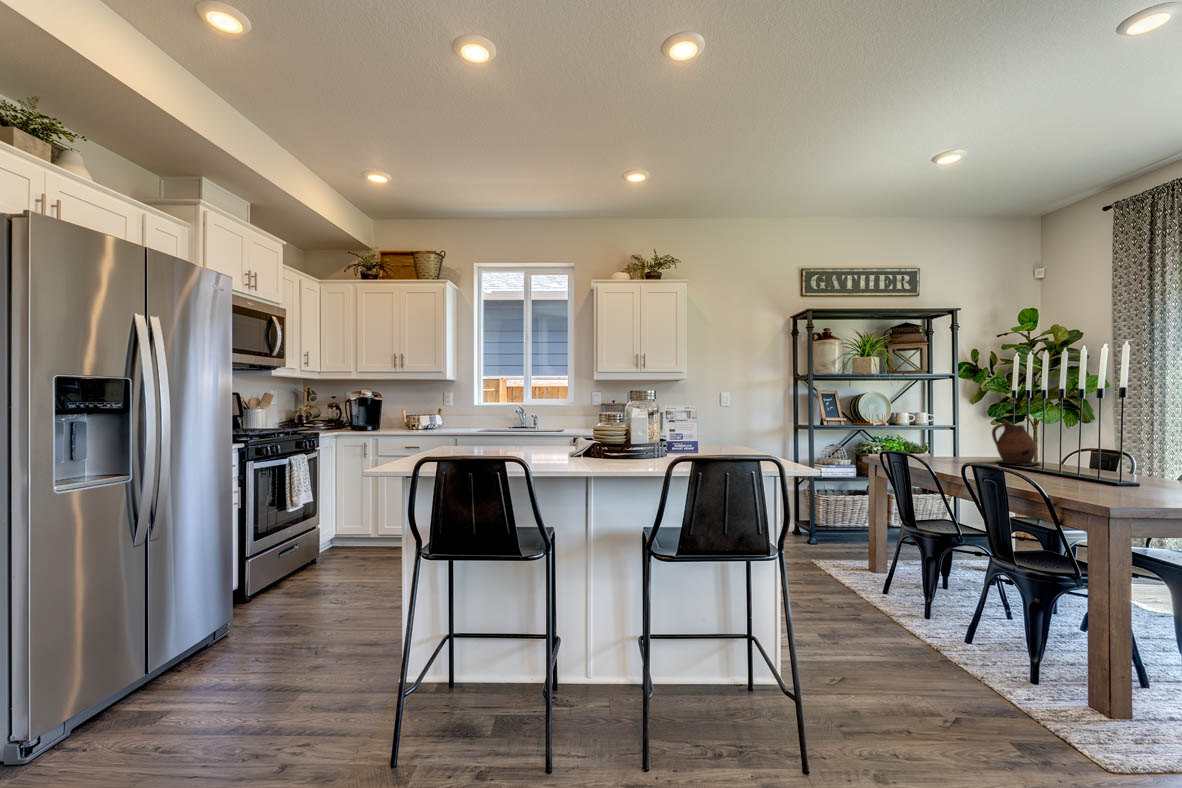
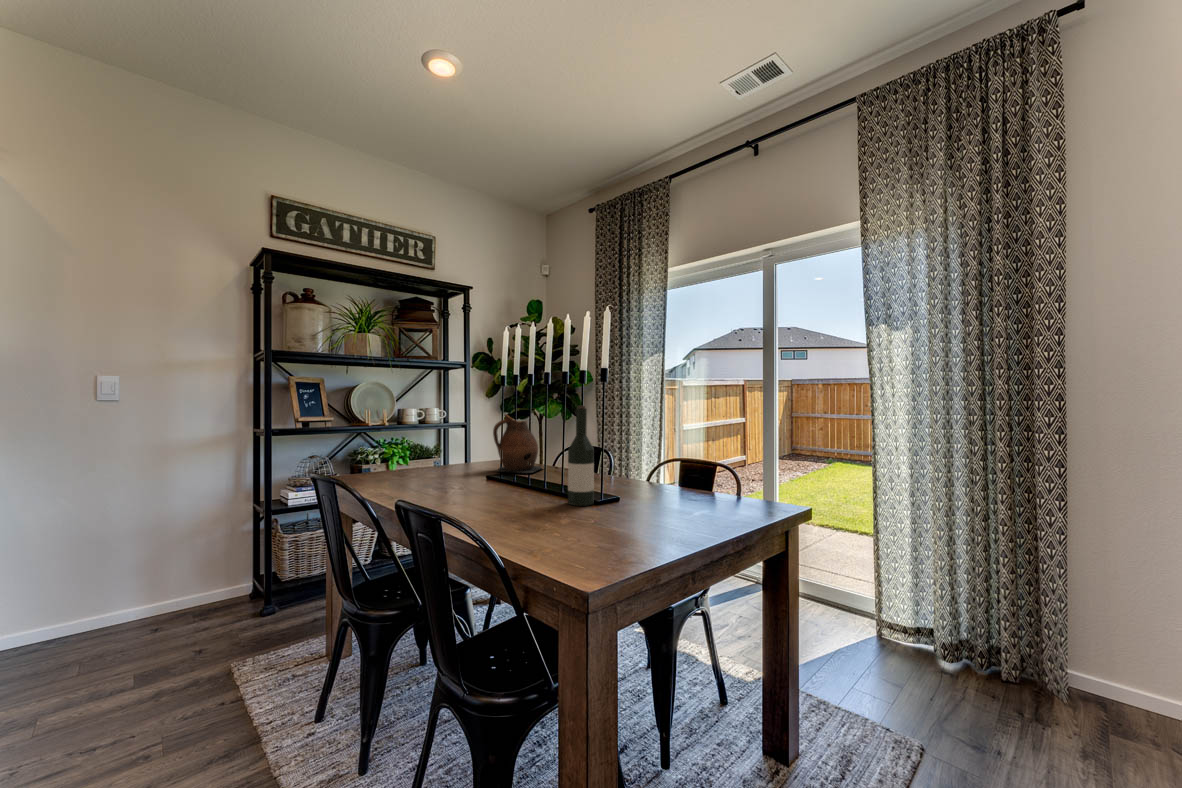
wine bottle: none [1063,415,1088,484] -> present [568,406,594,506]

